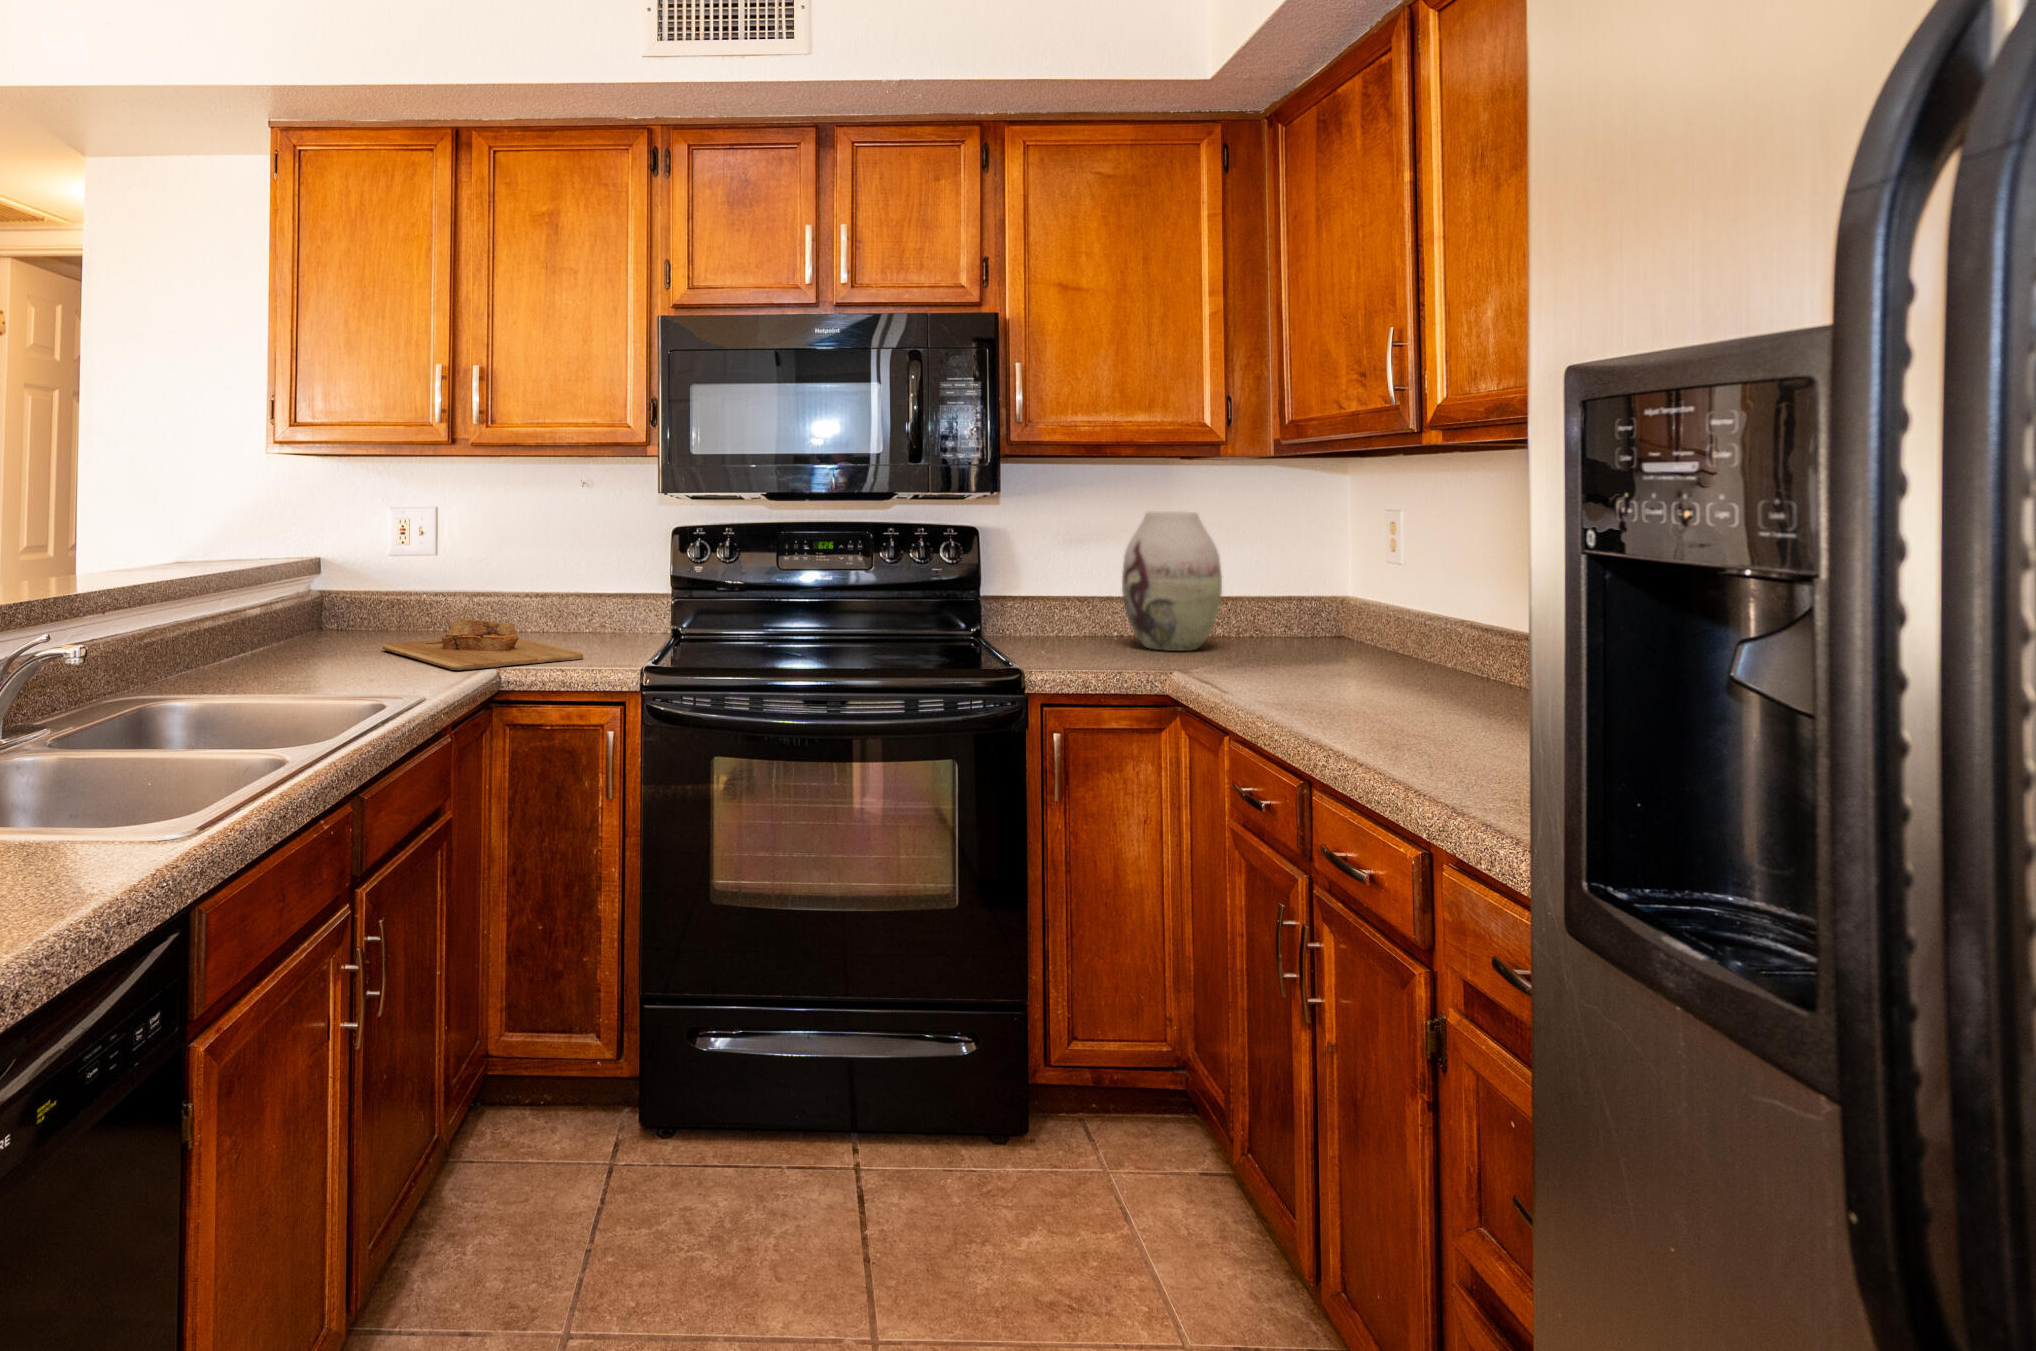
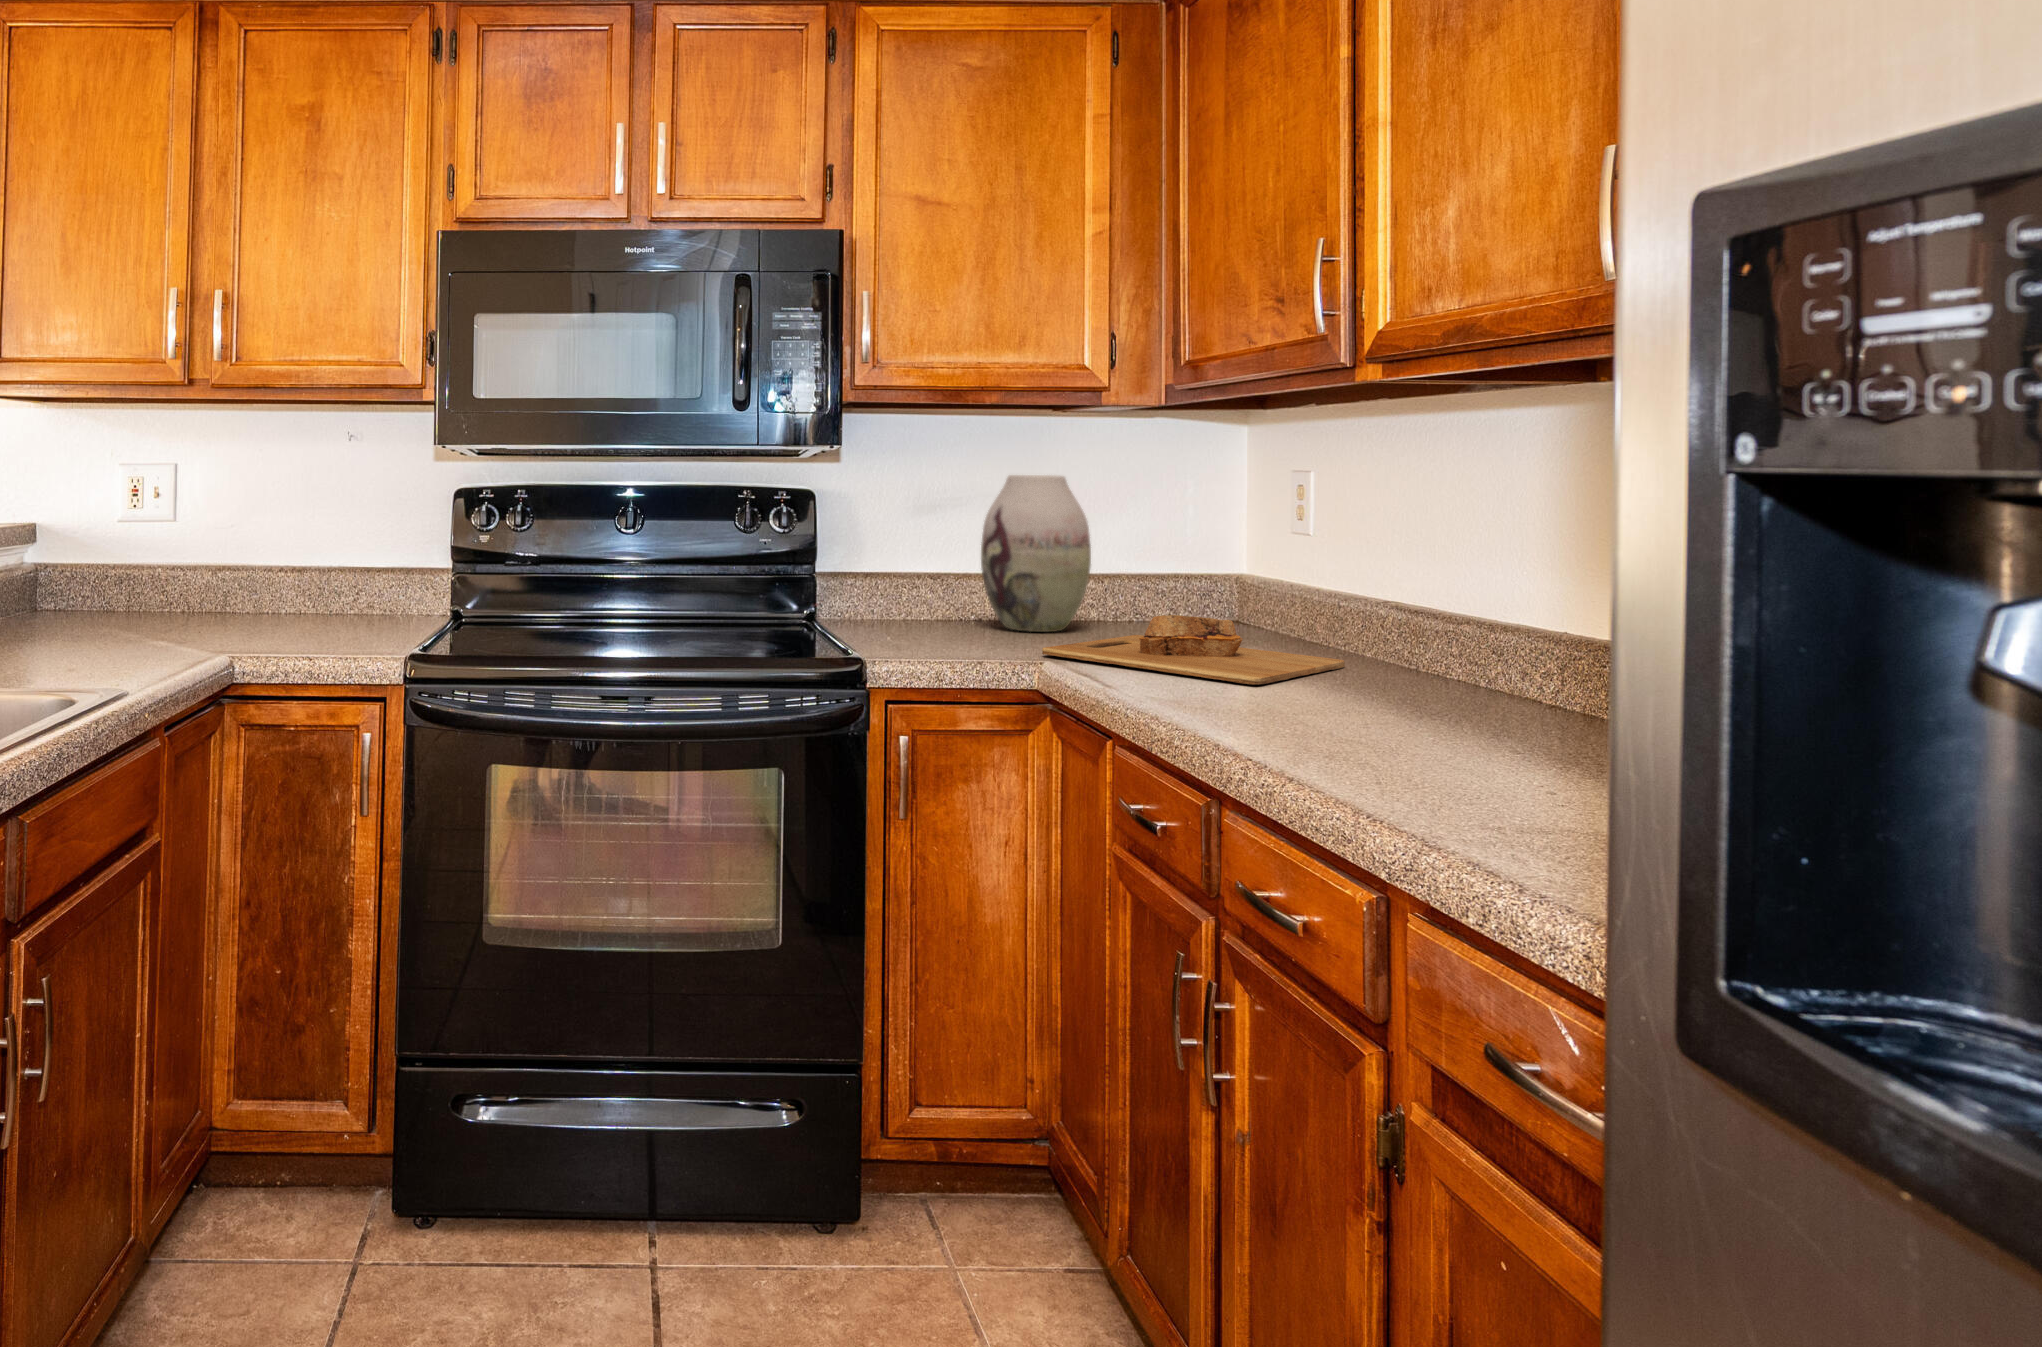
cutting board: present [382,619,583,670] -> present [1042,615,1345,685]

